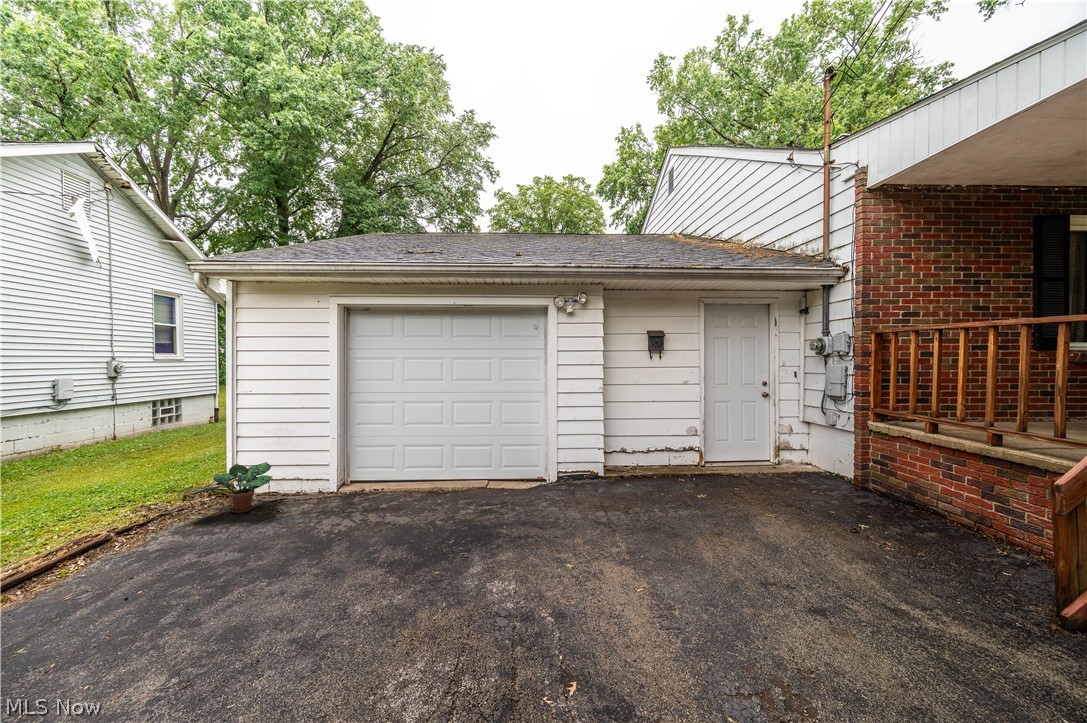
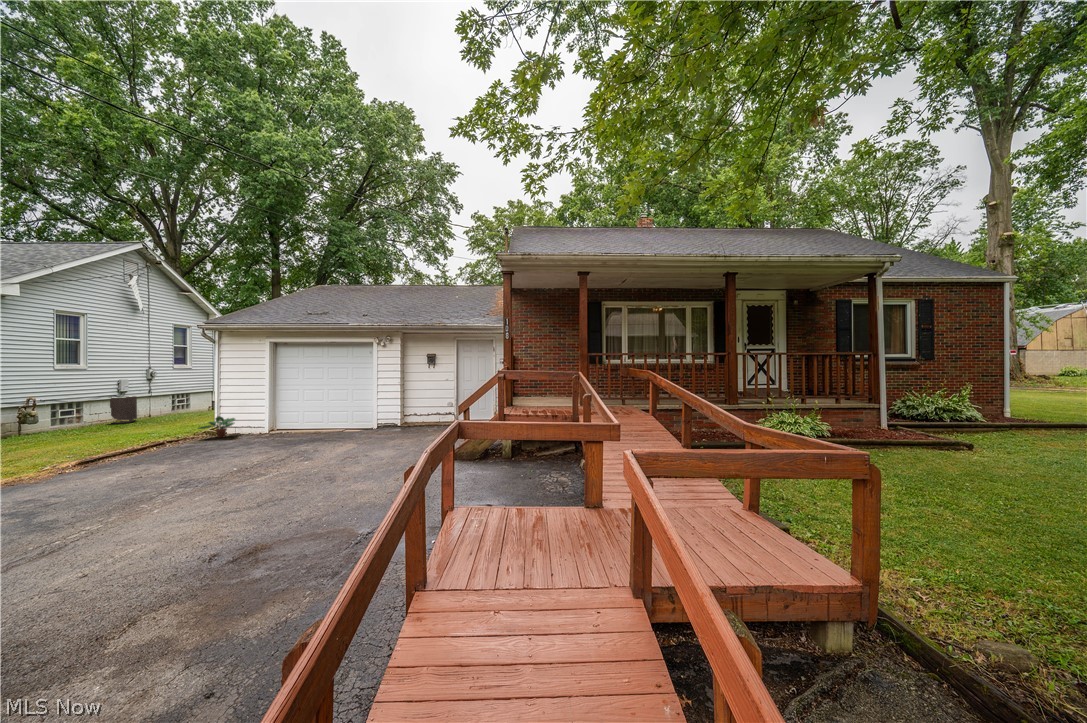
trash can: none [30,407,88,456] -> present [110,396,137,424]

